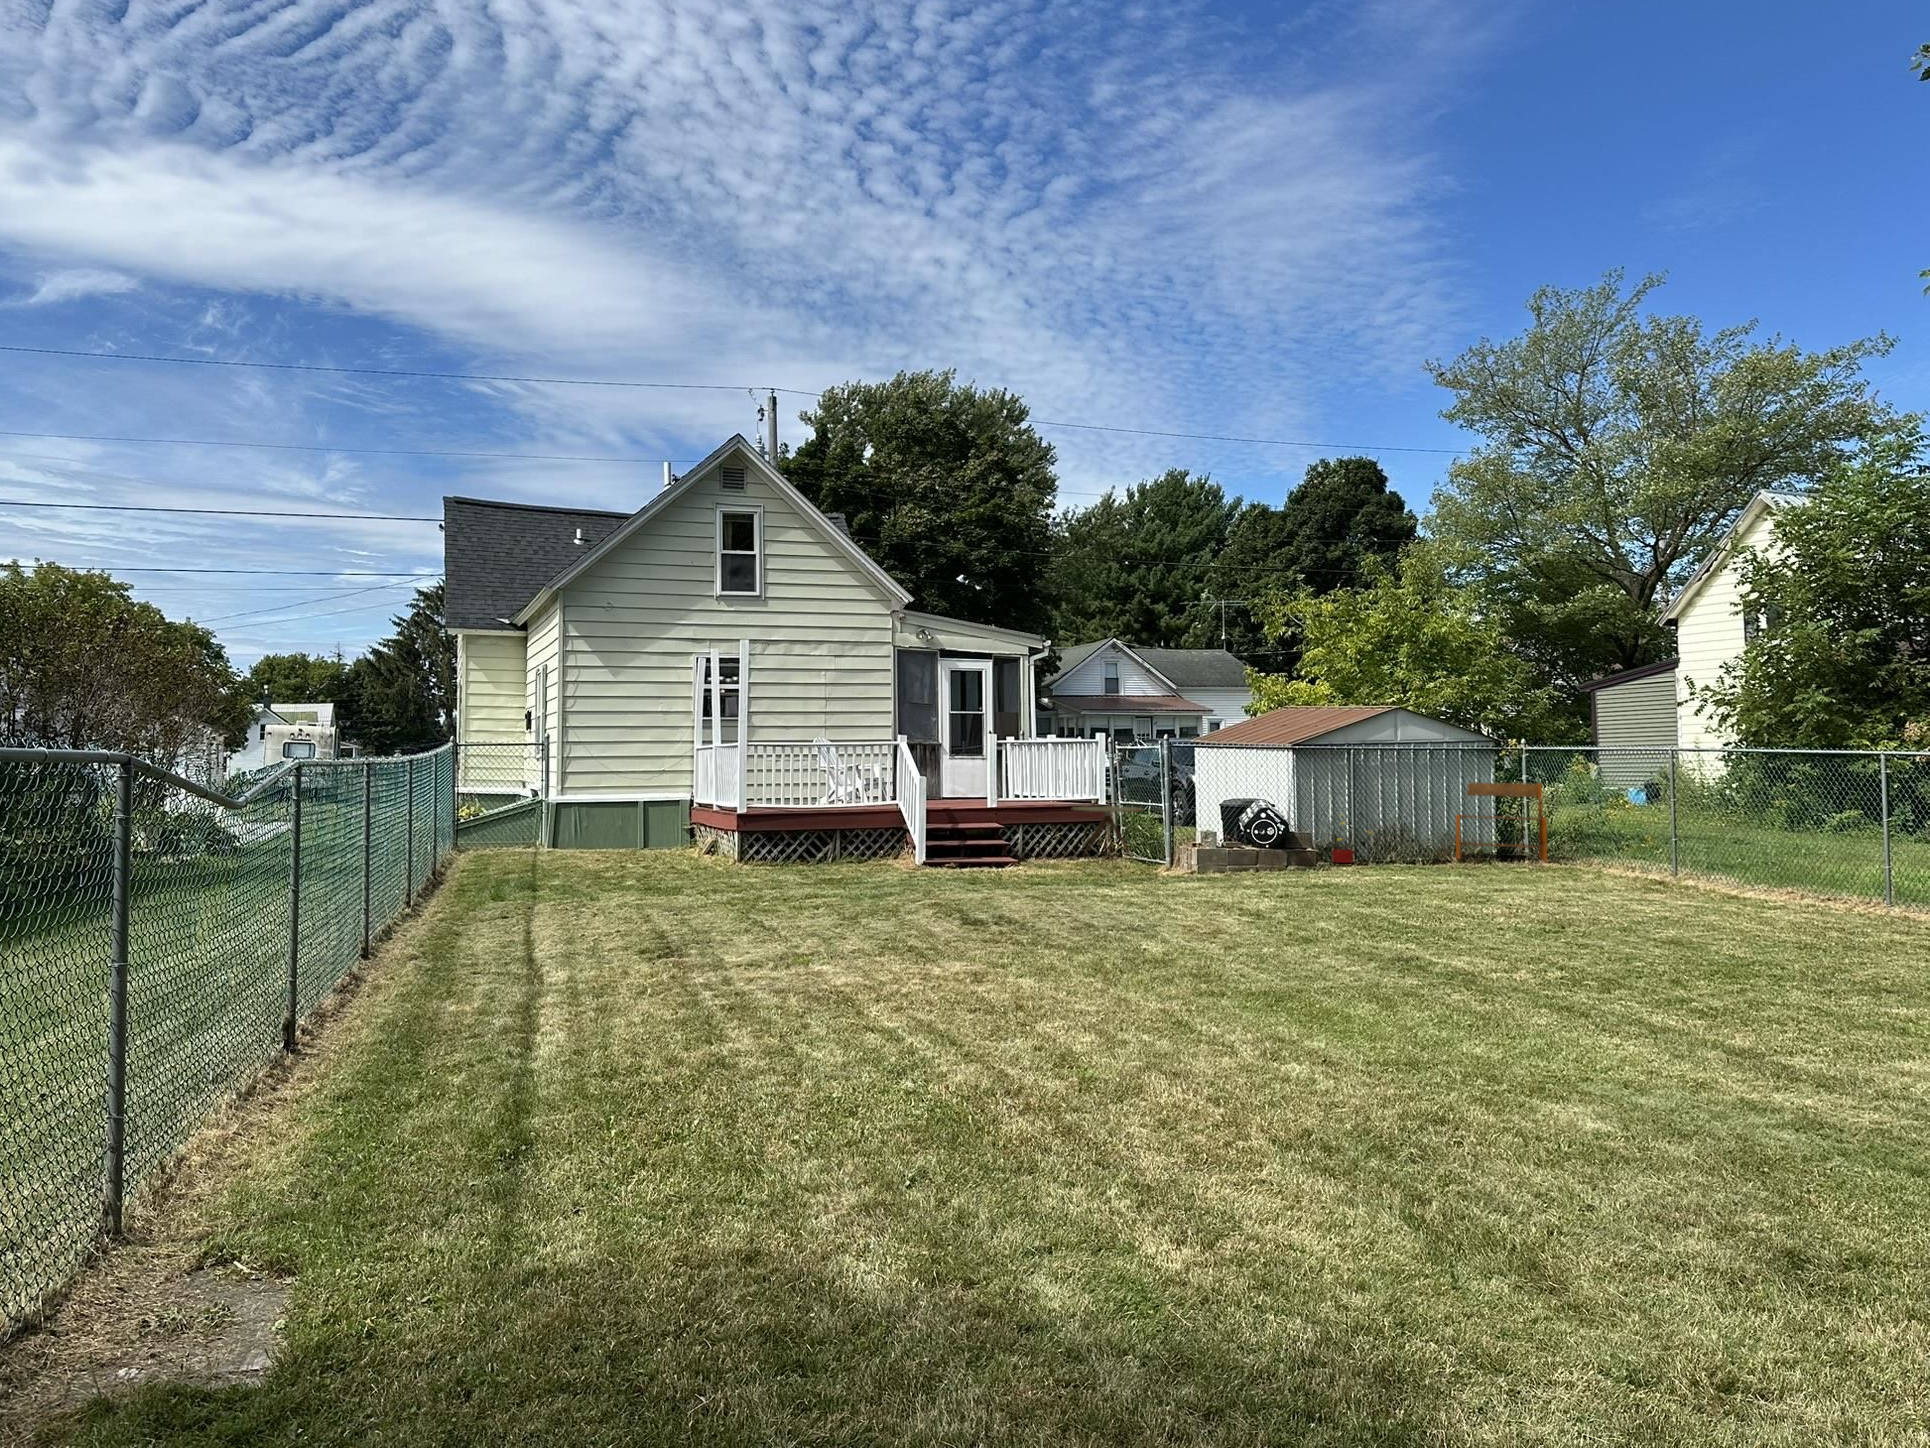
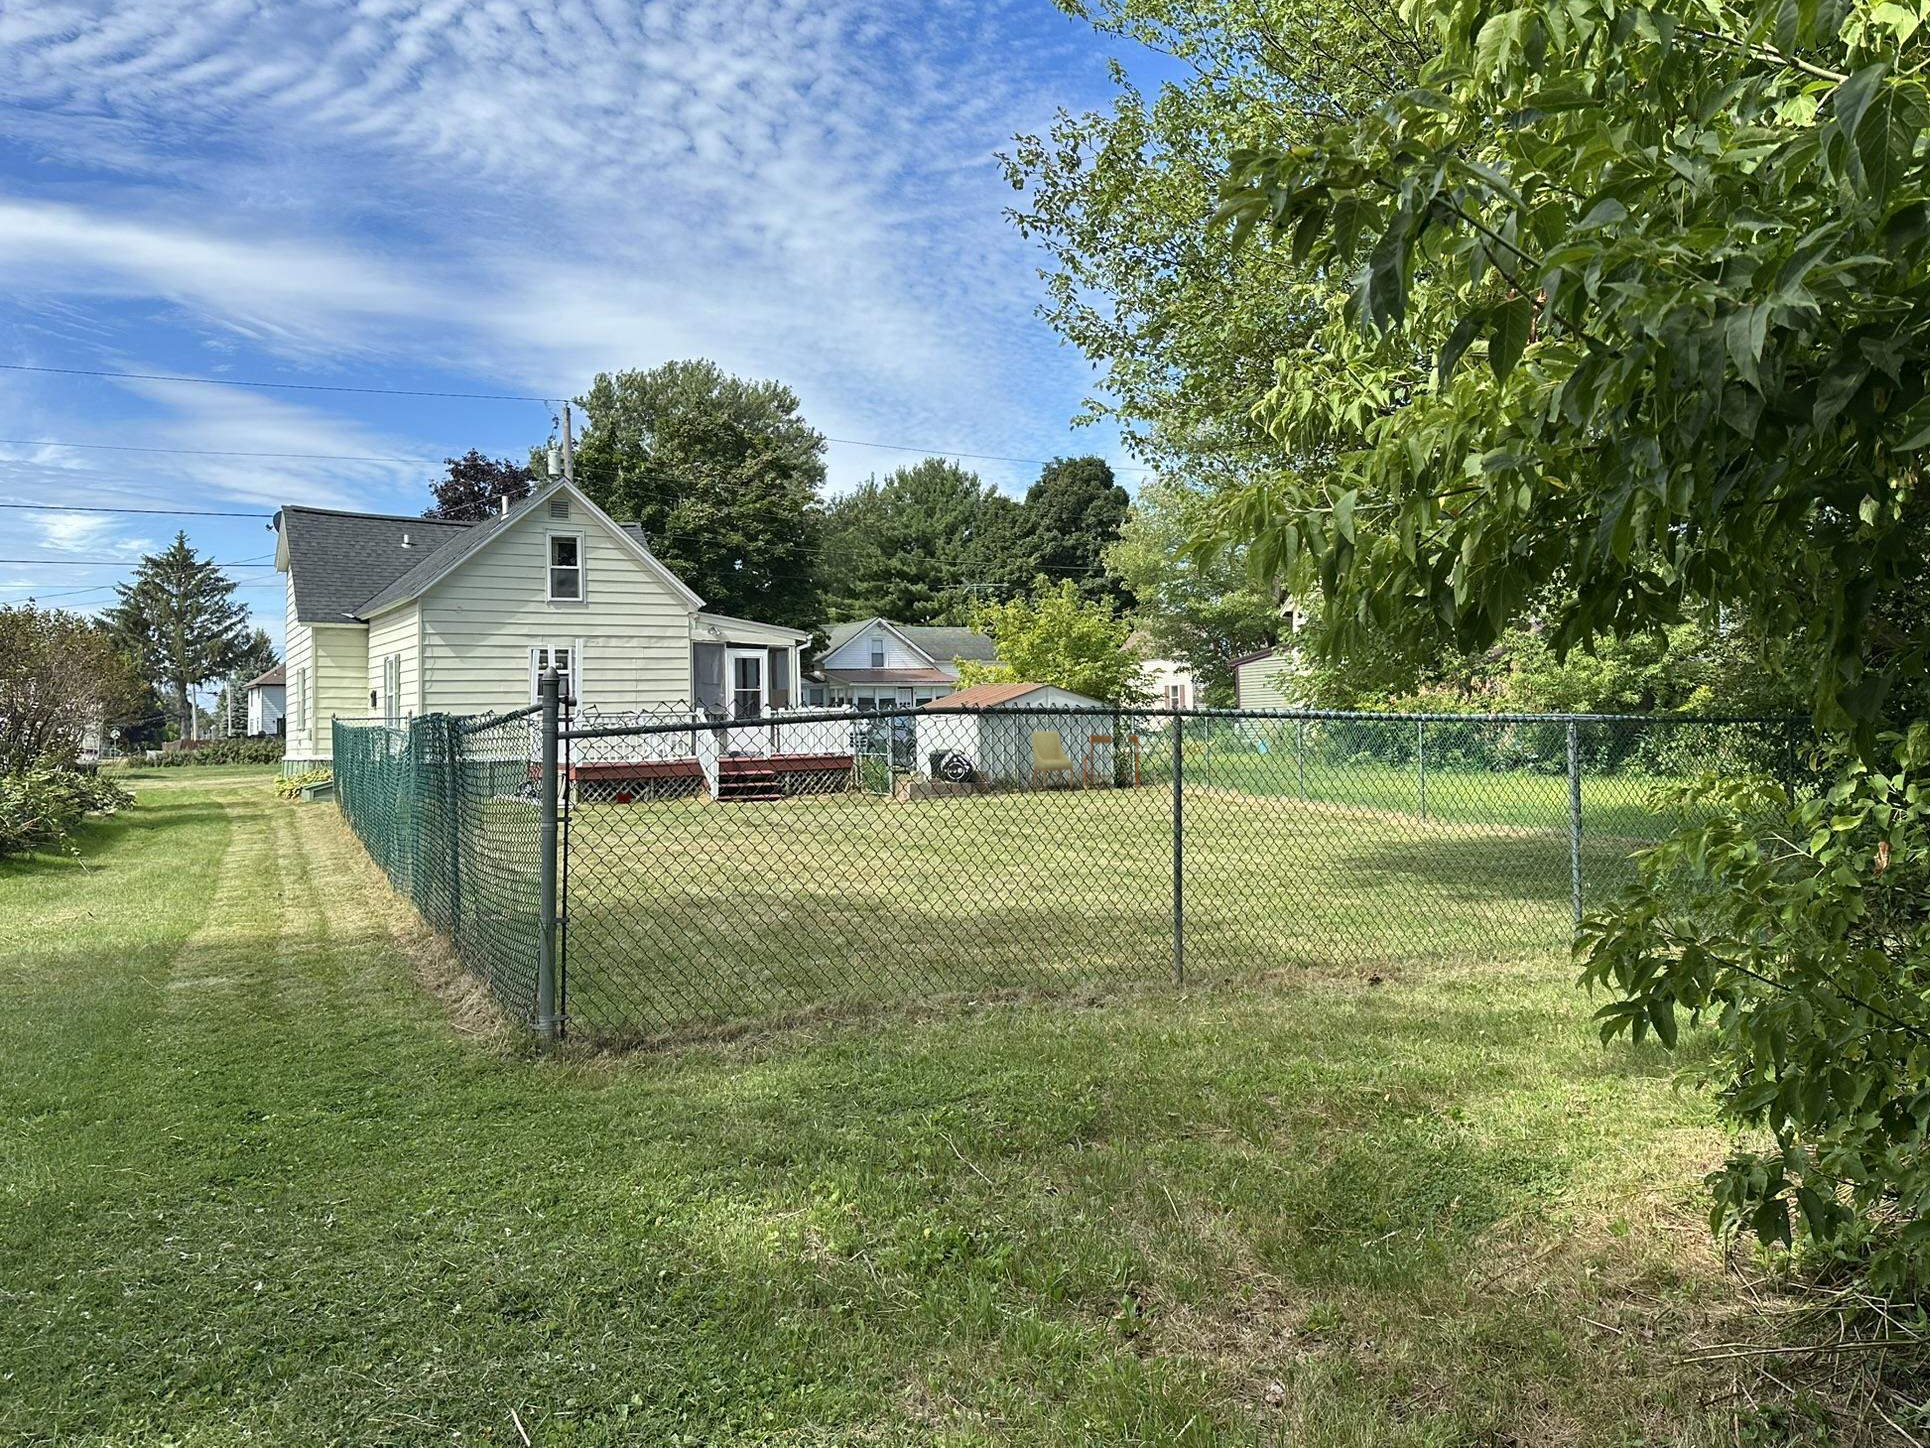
chair: none [1375,776,1444,865] -> present [1032,731,1073,789]
round table: present [1073,806,1143,856] -> none [825,757,876,794]
decorative plant: present [1323,822,1359,863] -> present [613,774,644,803]

